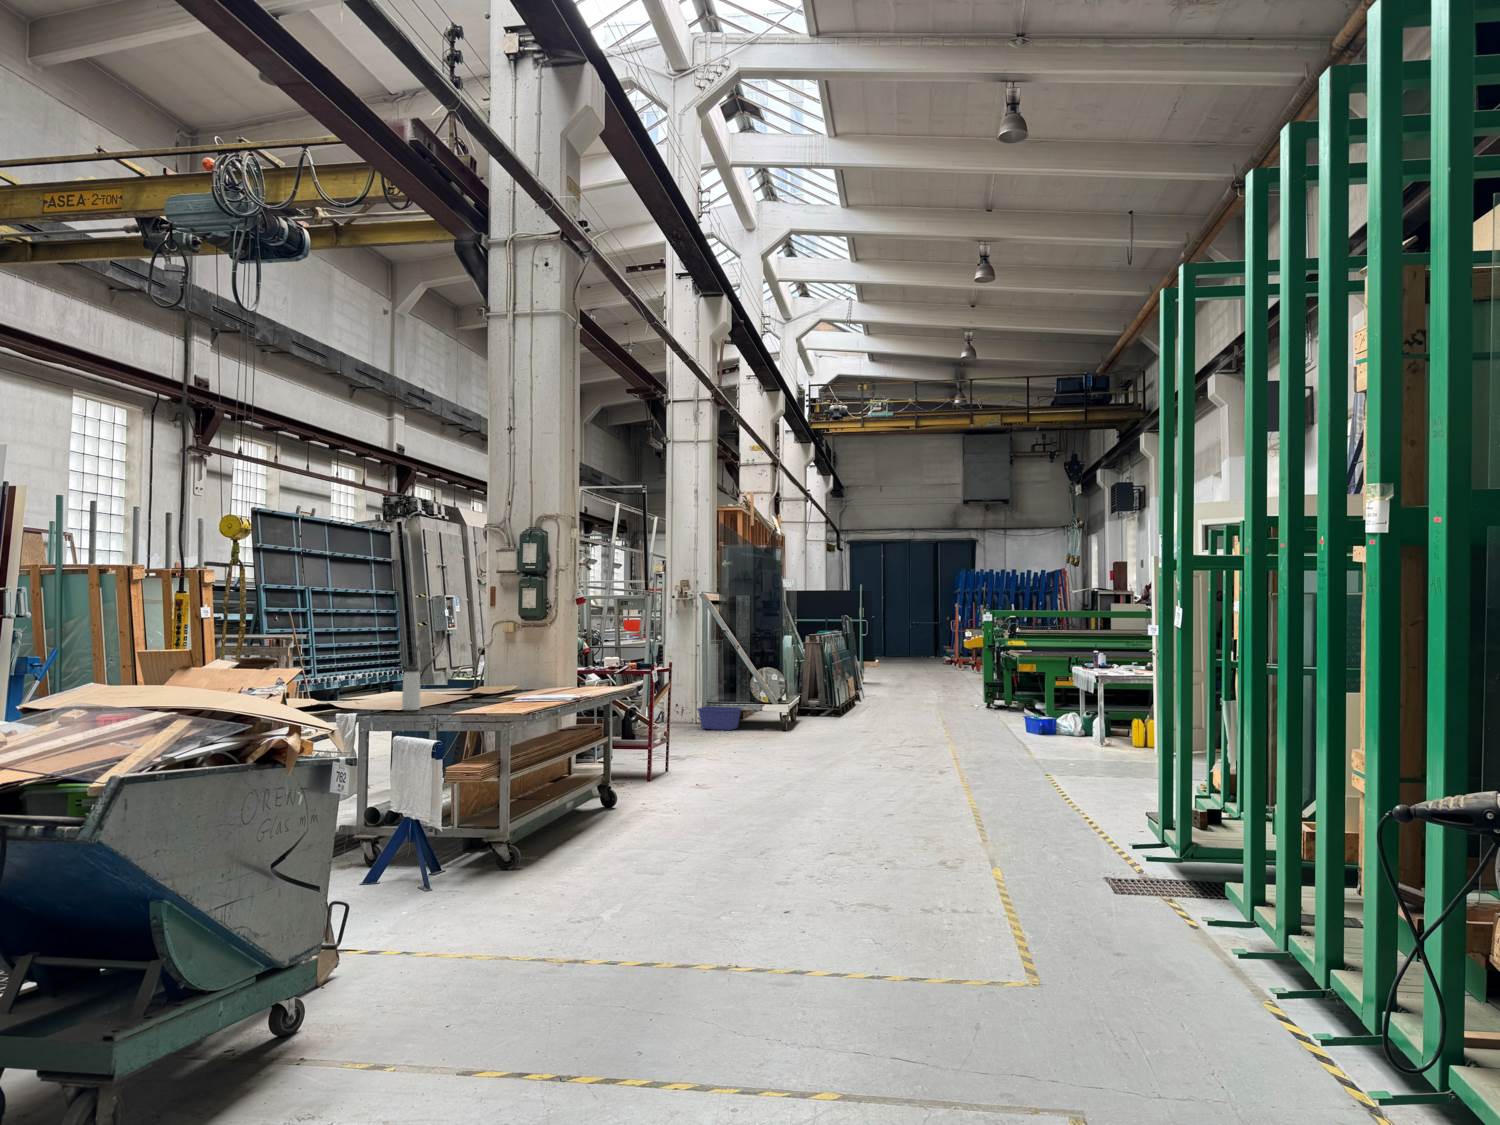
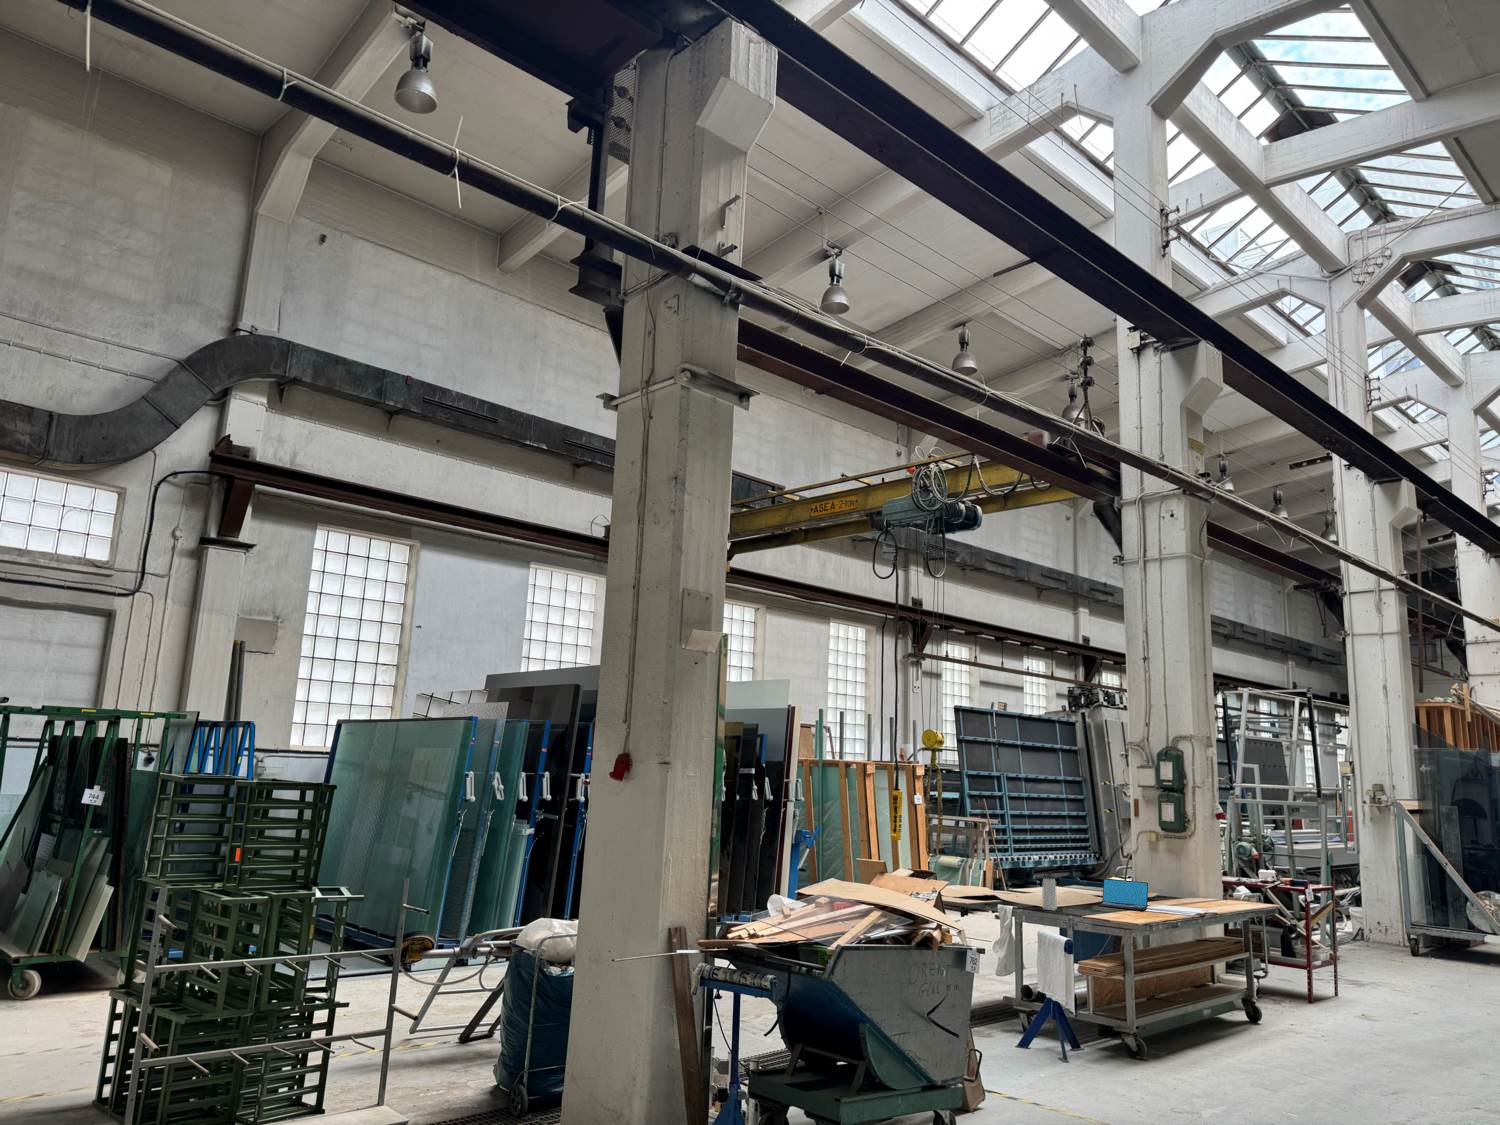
laptop: none [463,671,519,703] -> present [1098,879,1148,911]
storage bin: present [697,706,742,730] -> none [1408,929,1473,962]

